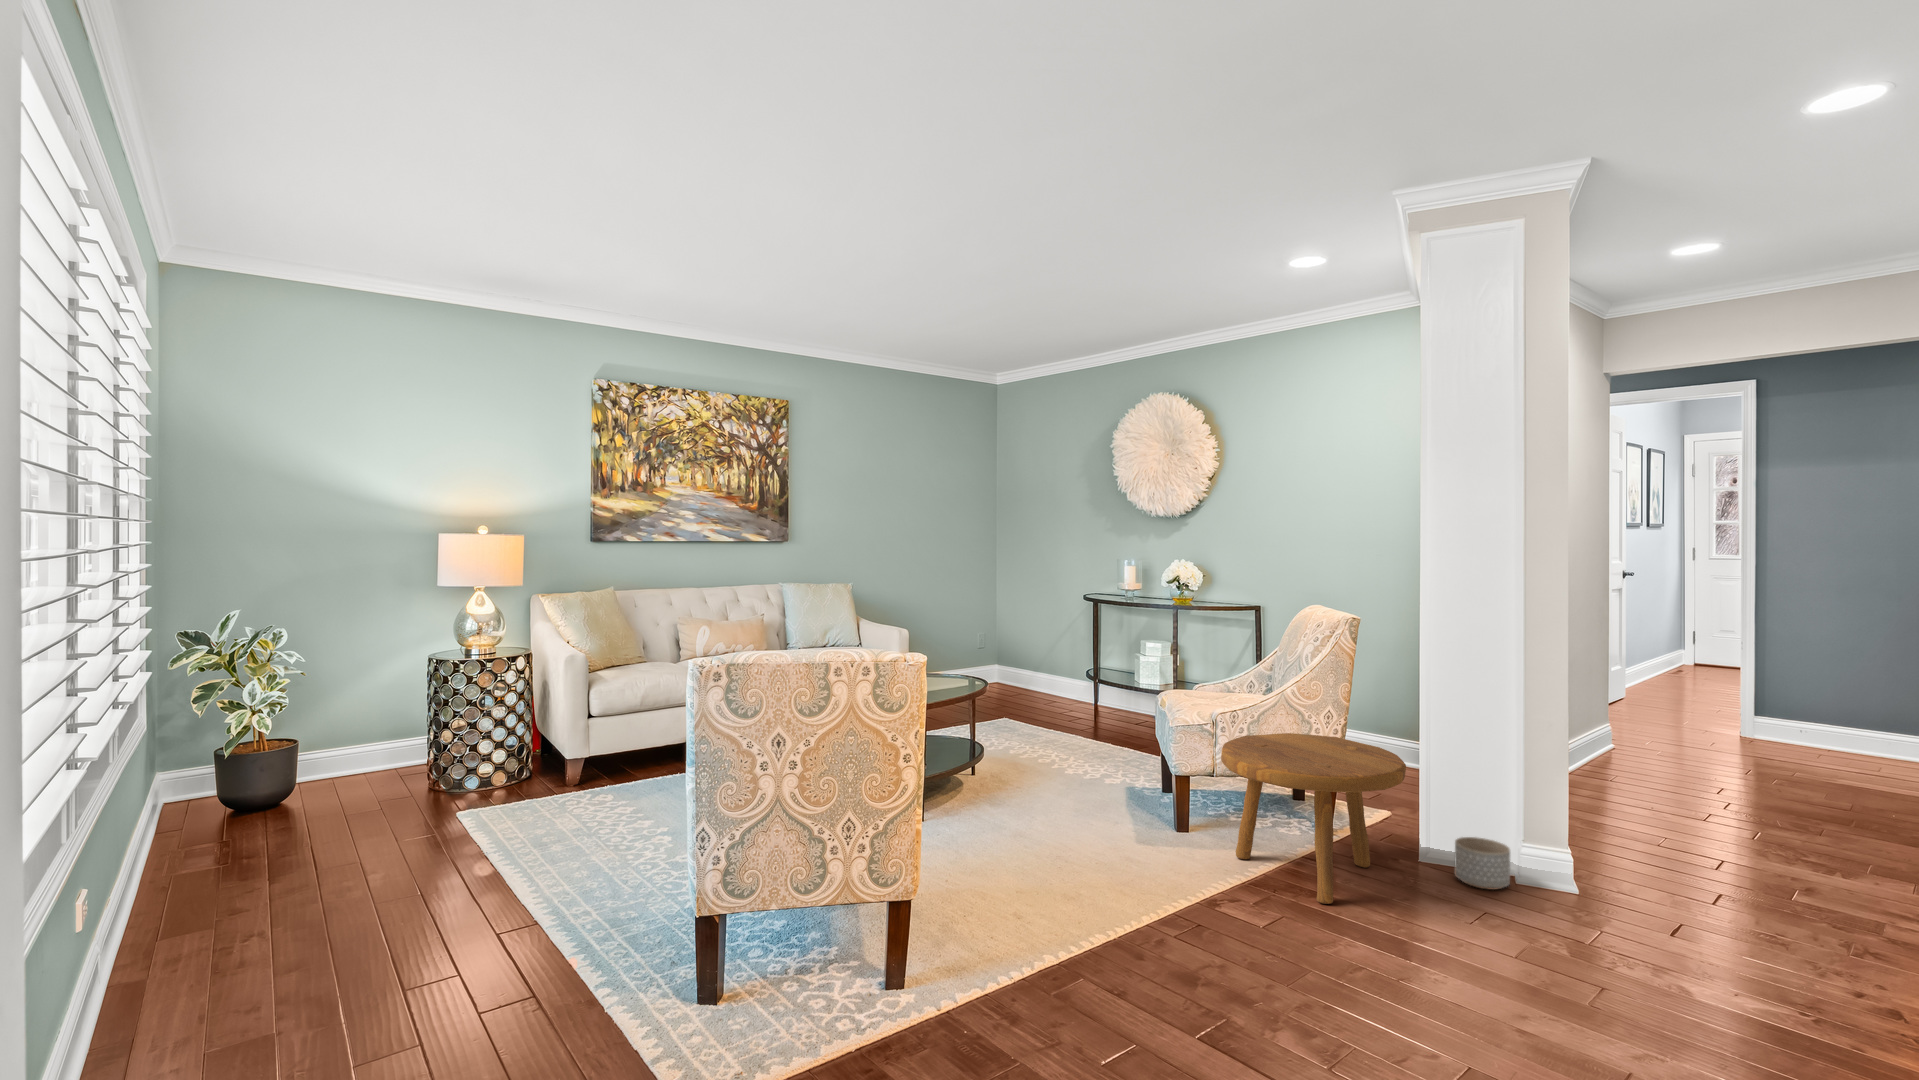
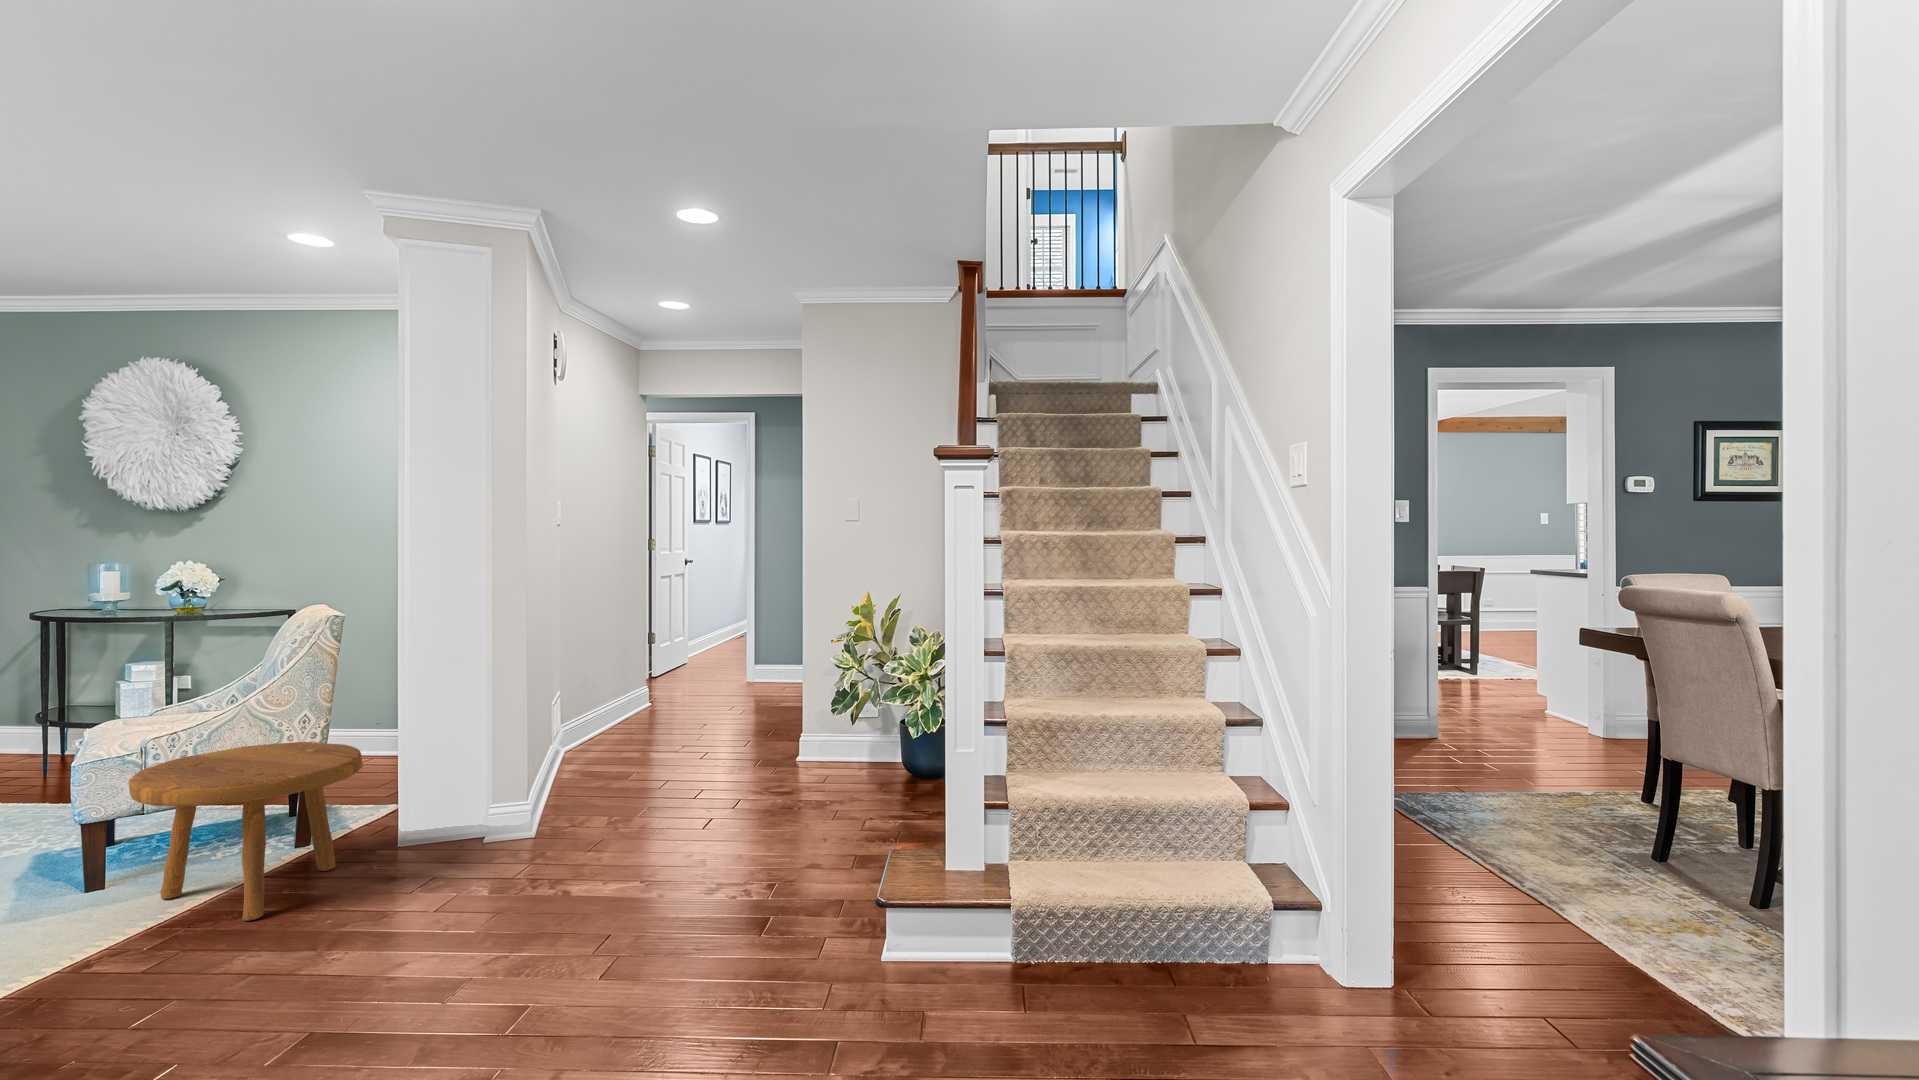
planter: present [1455,837,1510,890] -> none [423,813,474,861]

